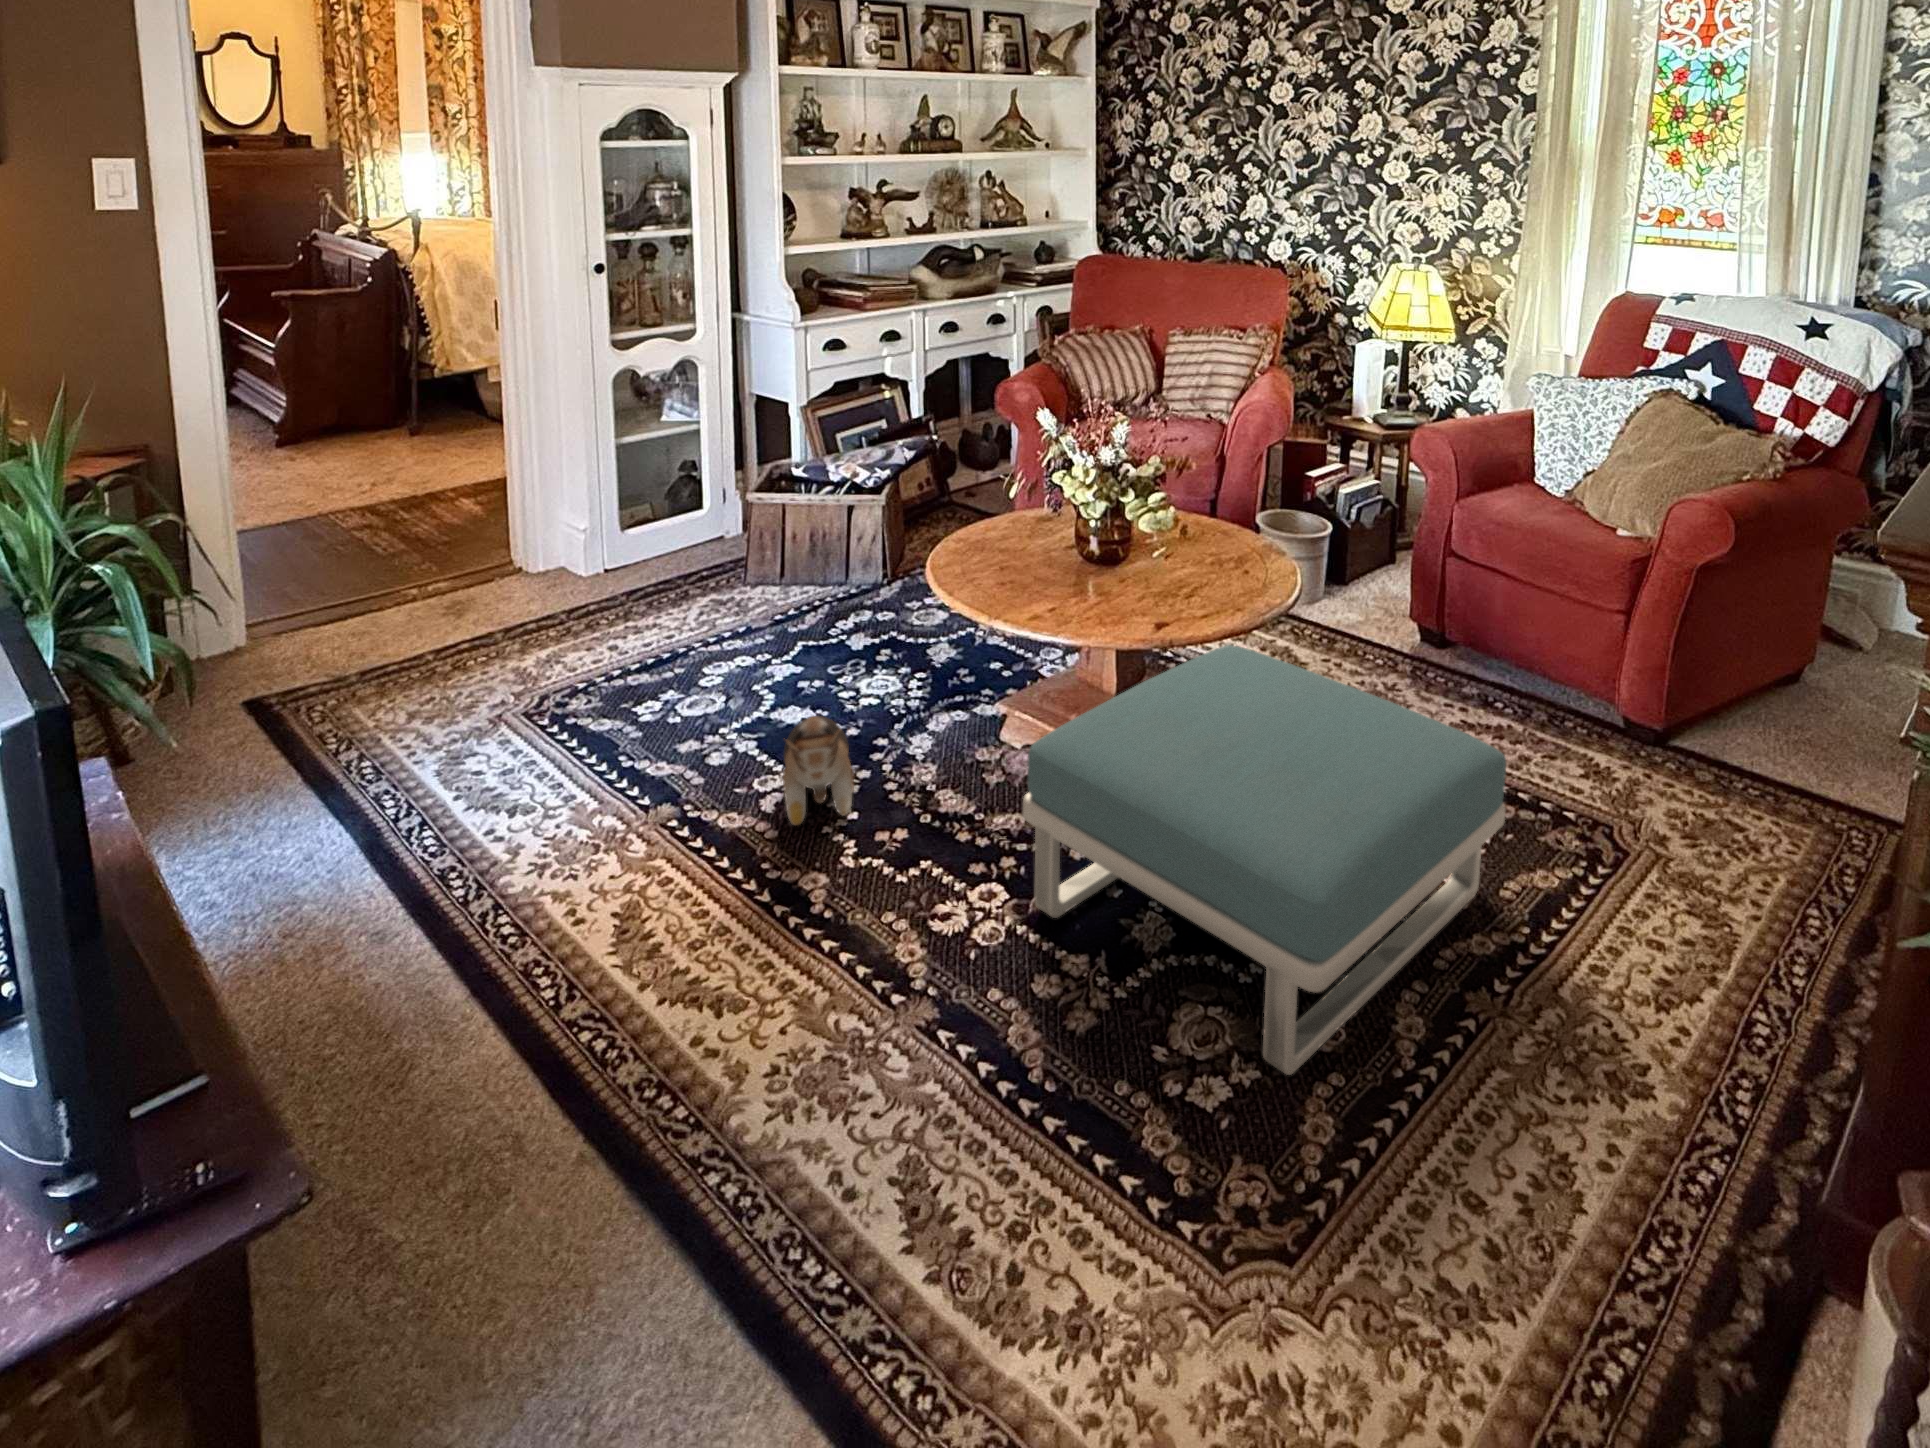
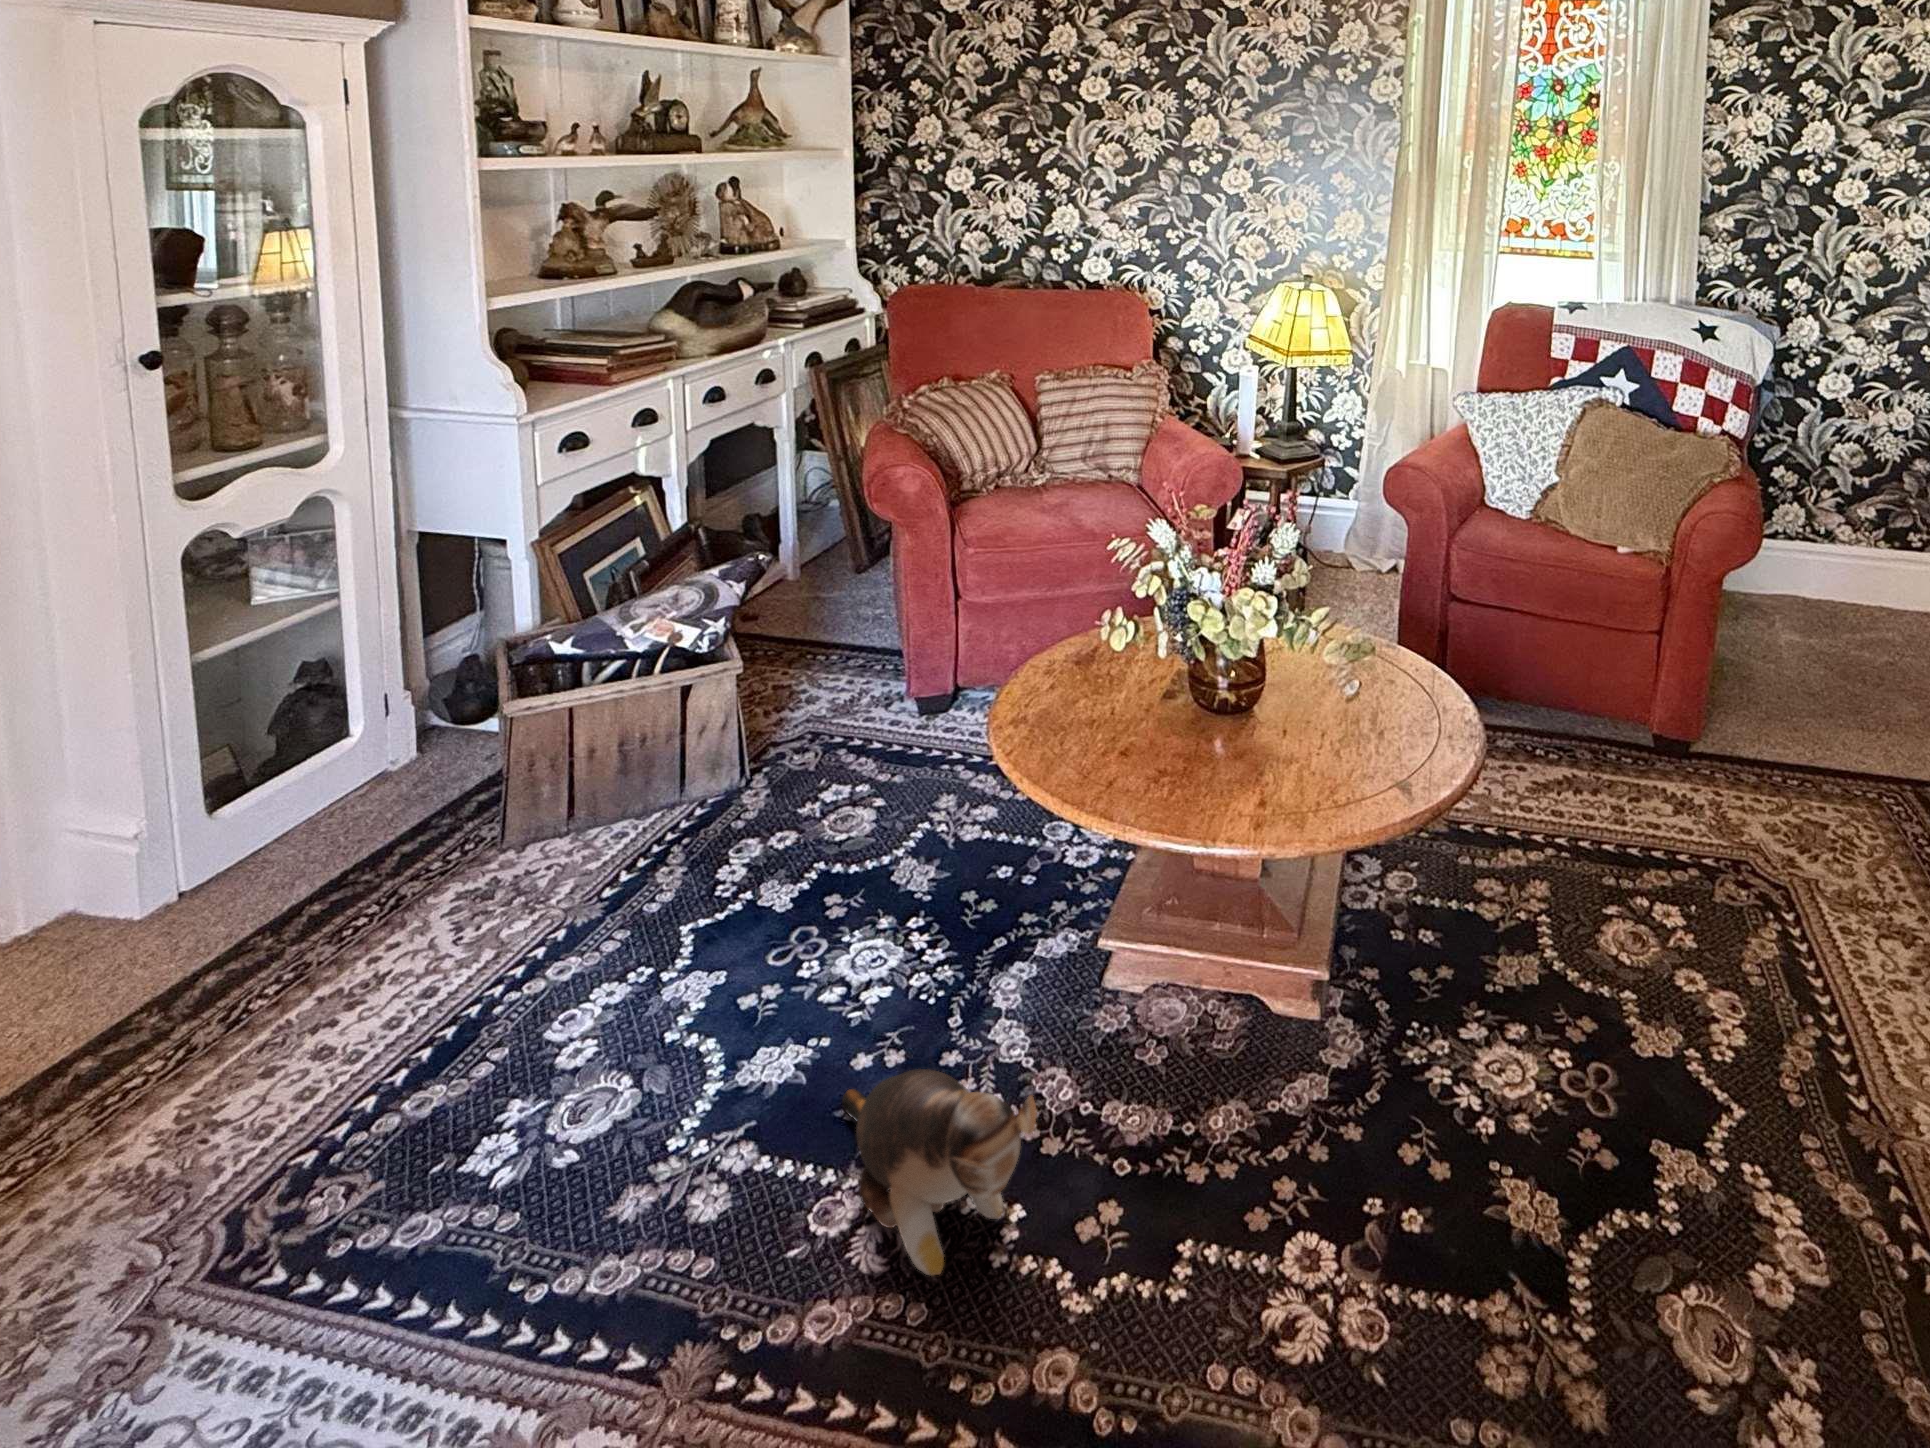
footstool: present [1023,645,1506,1075] -> none [1343,775,1871,1336]

